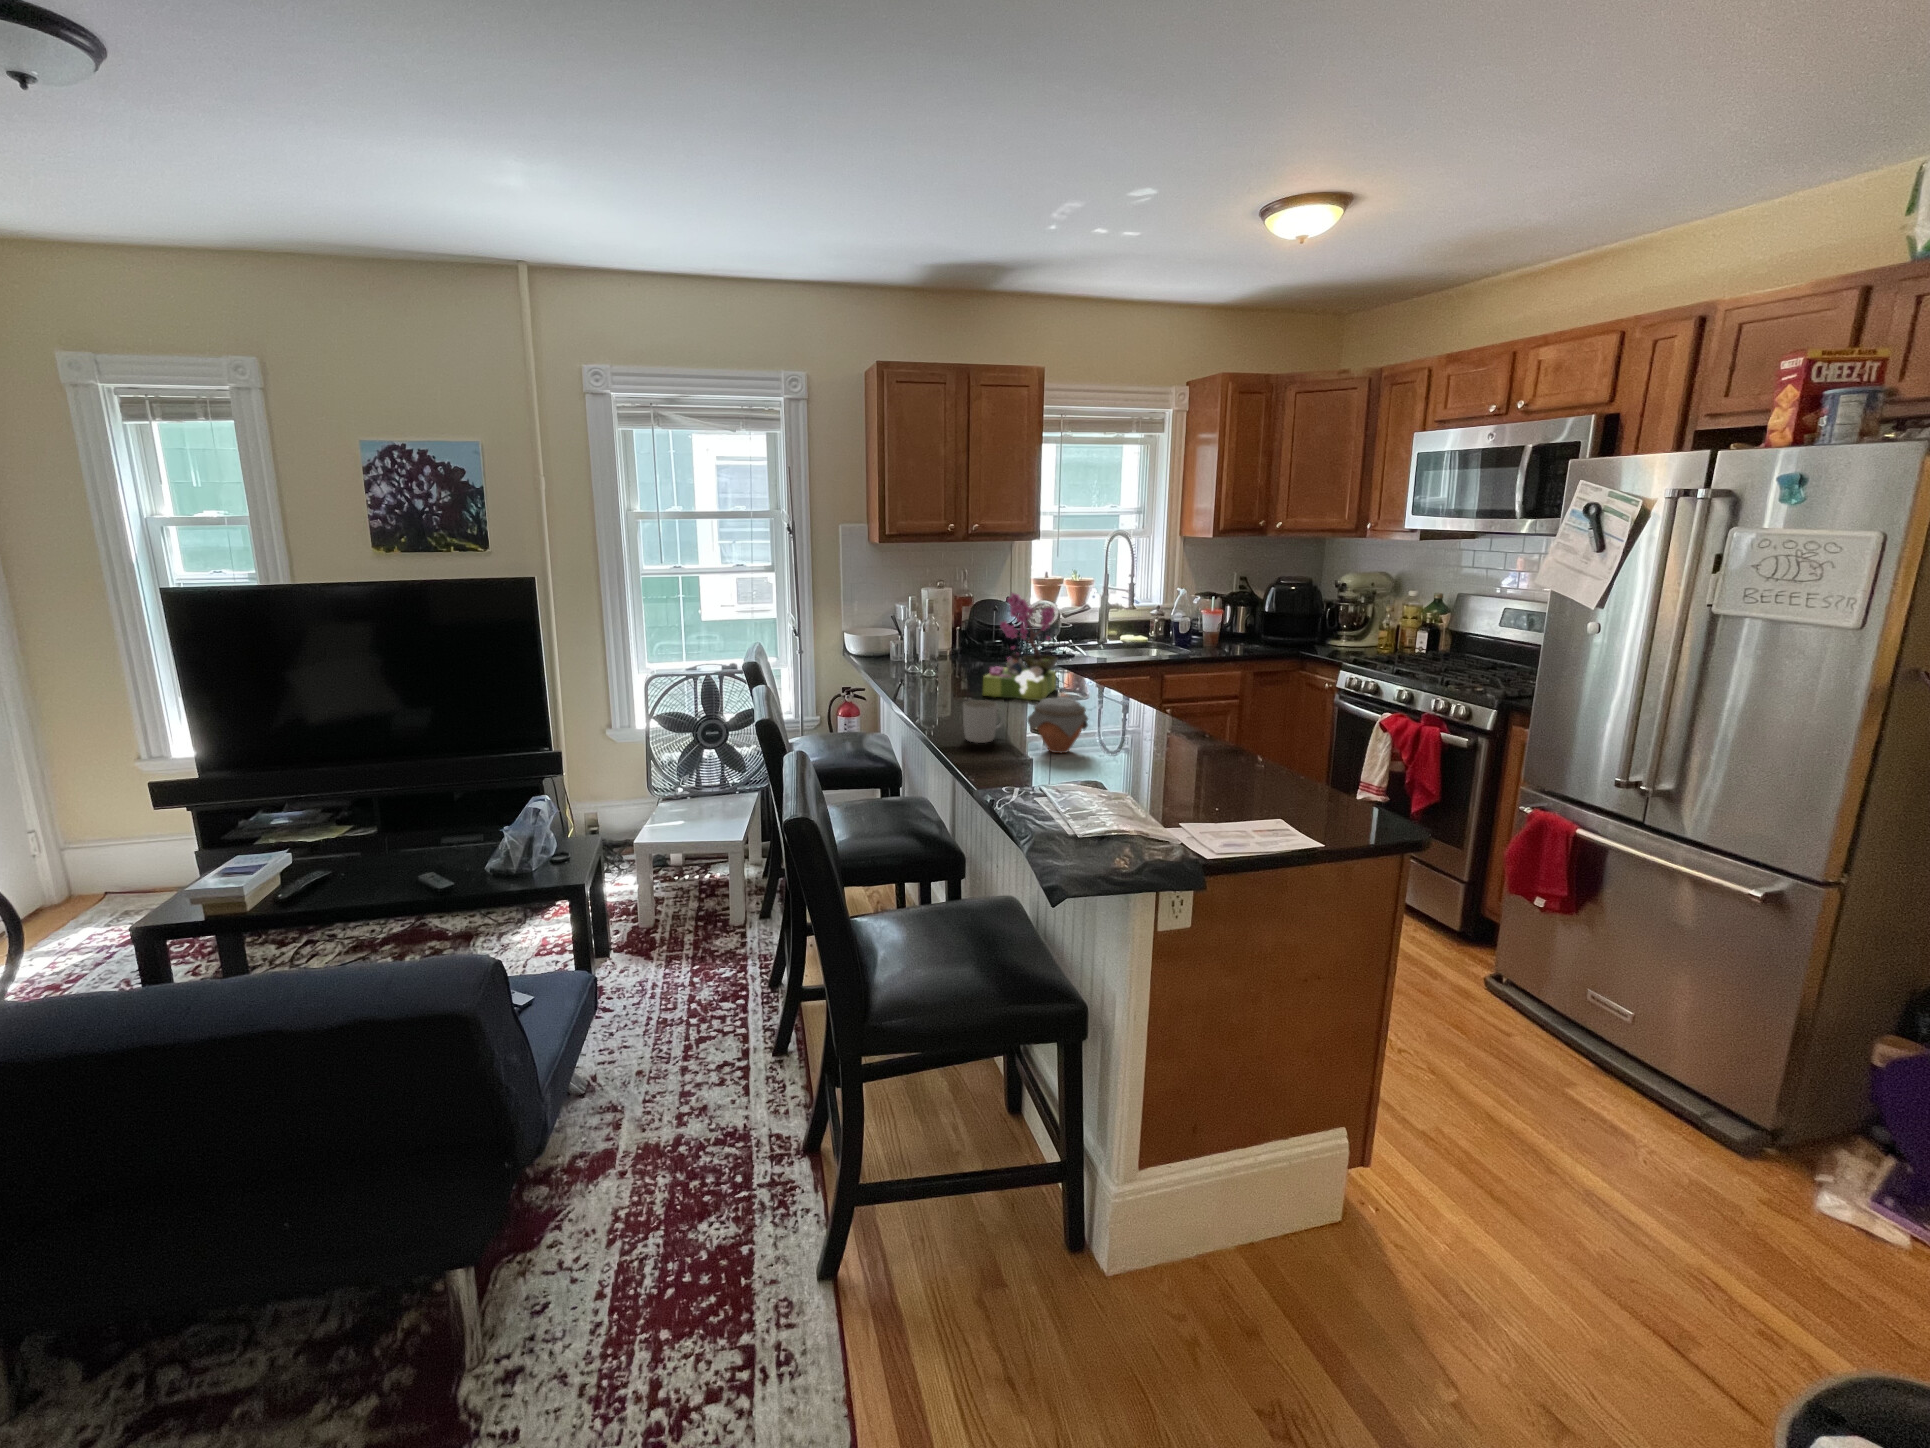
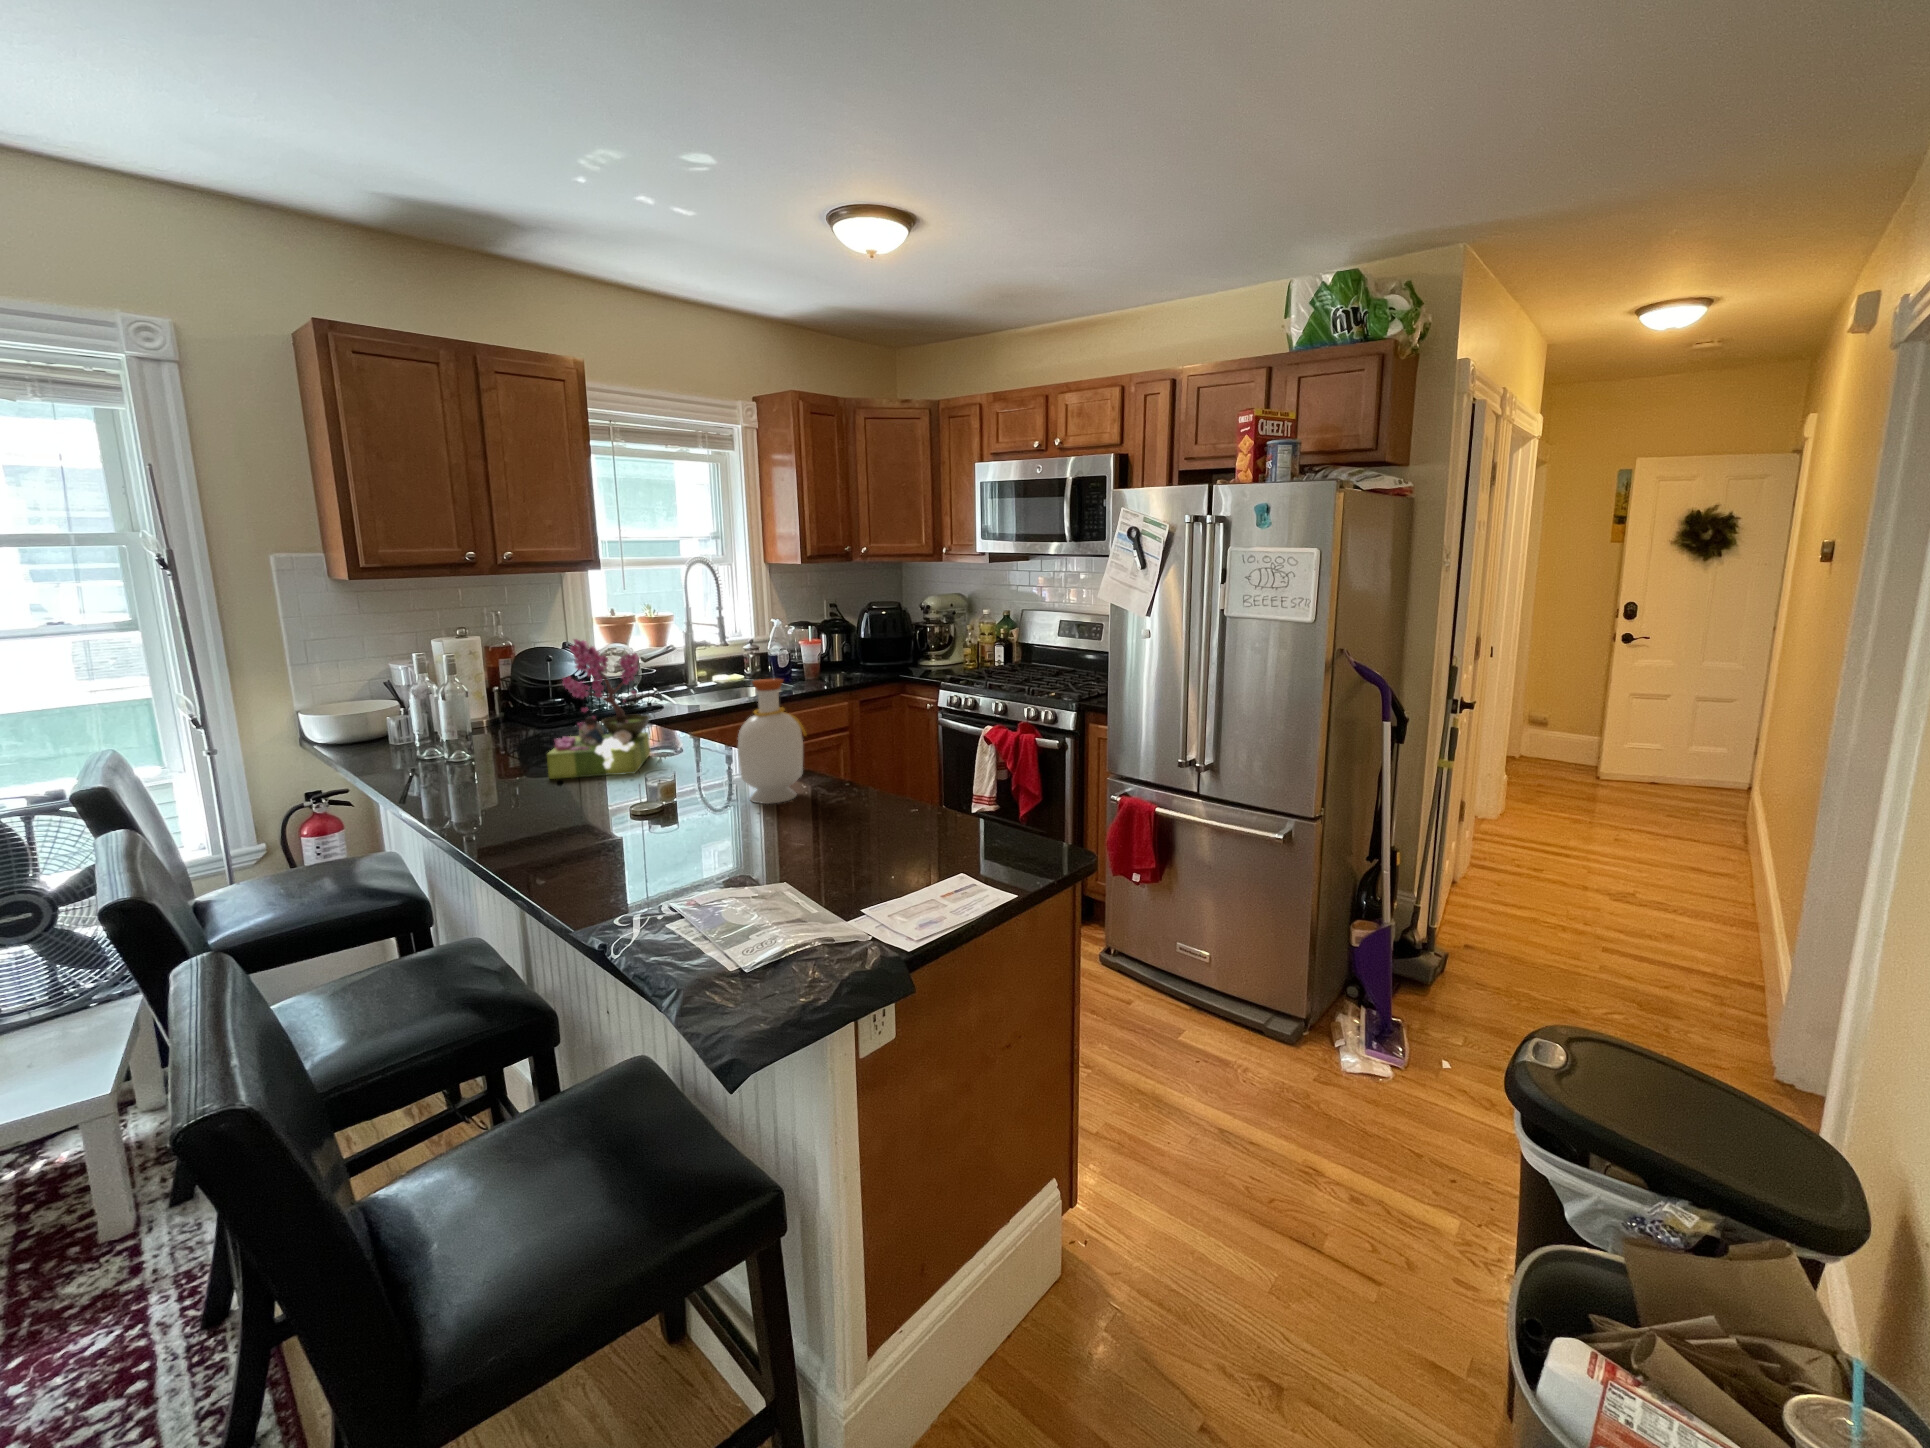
bottle: none [1116,634,1174,738] -> present [738,679,806,804]
jar: present [1027,697,1088,753] -> none [630,771,715,845]
mug: present [963,700,1005,743] -> none [528,791,594,853]

